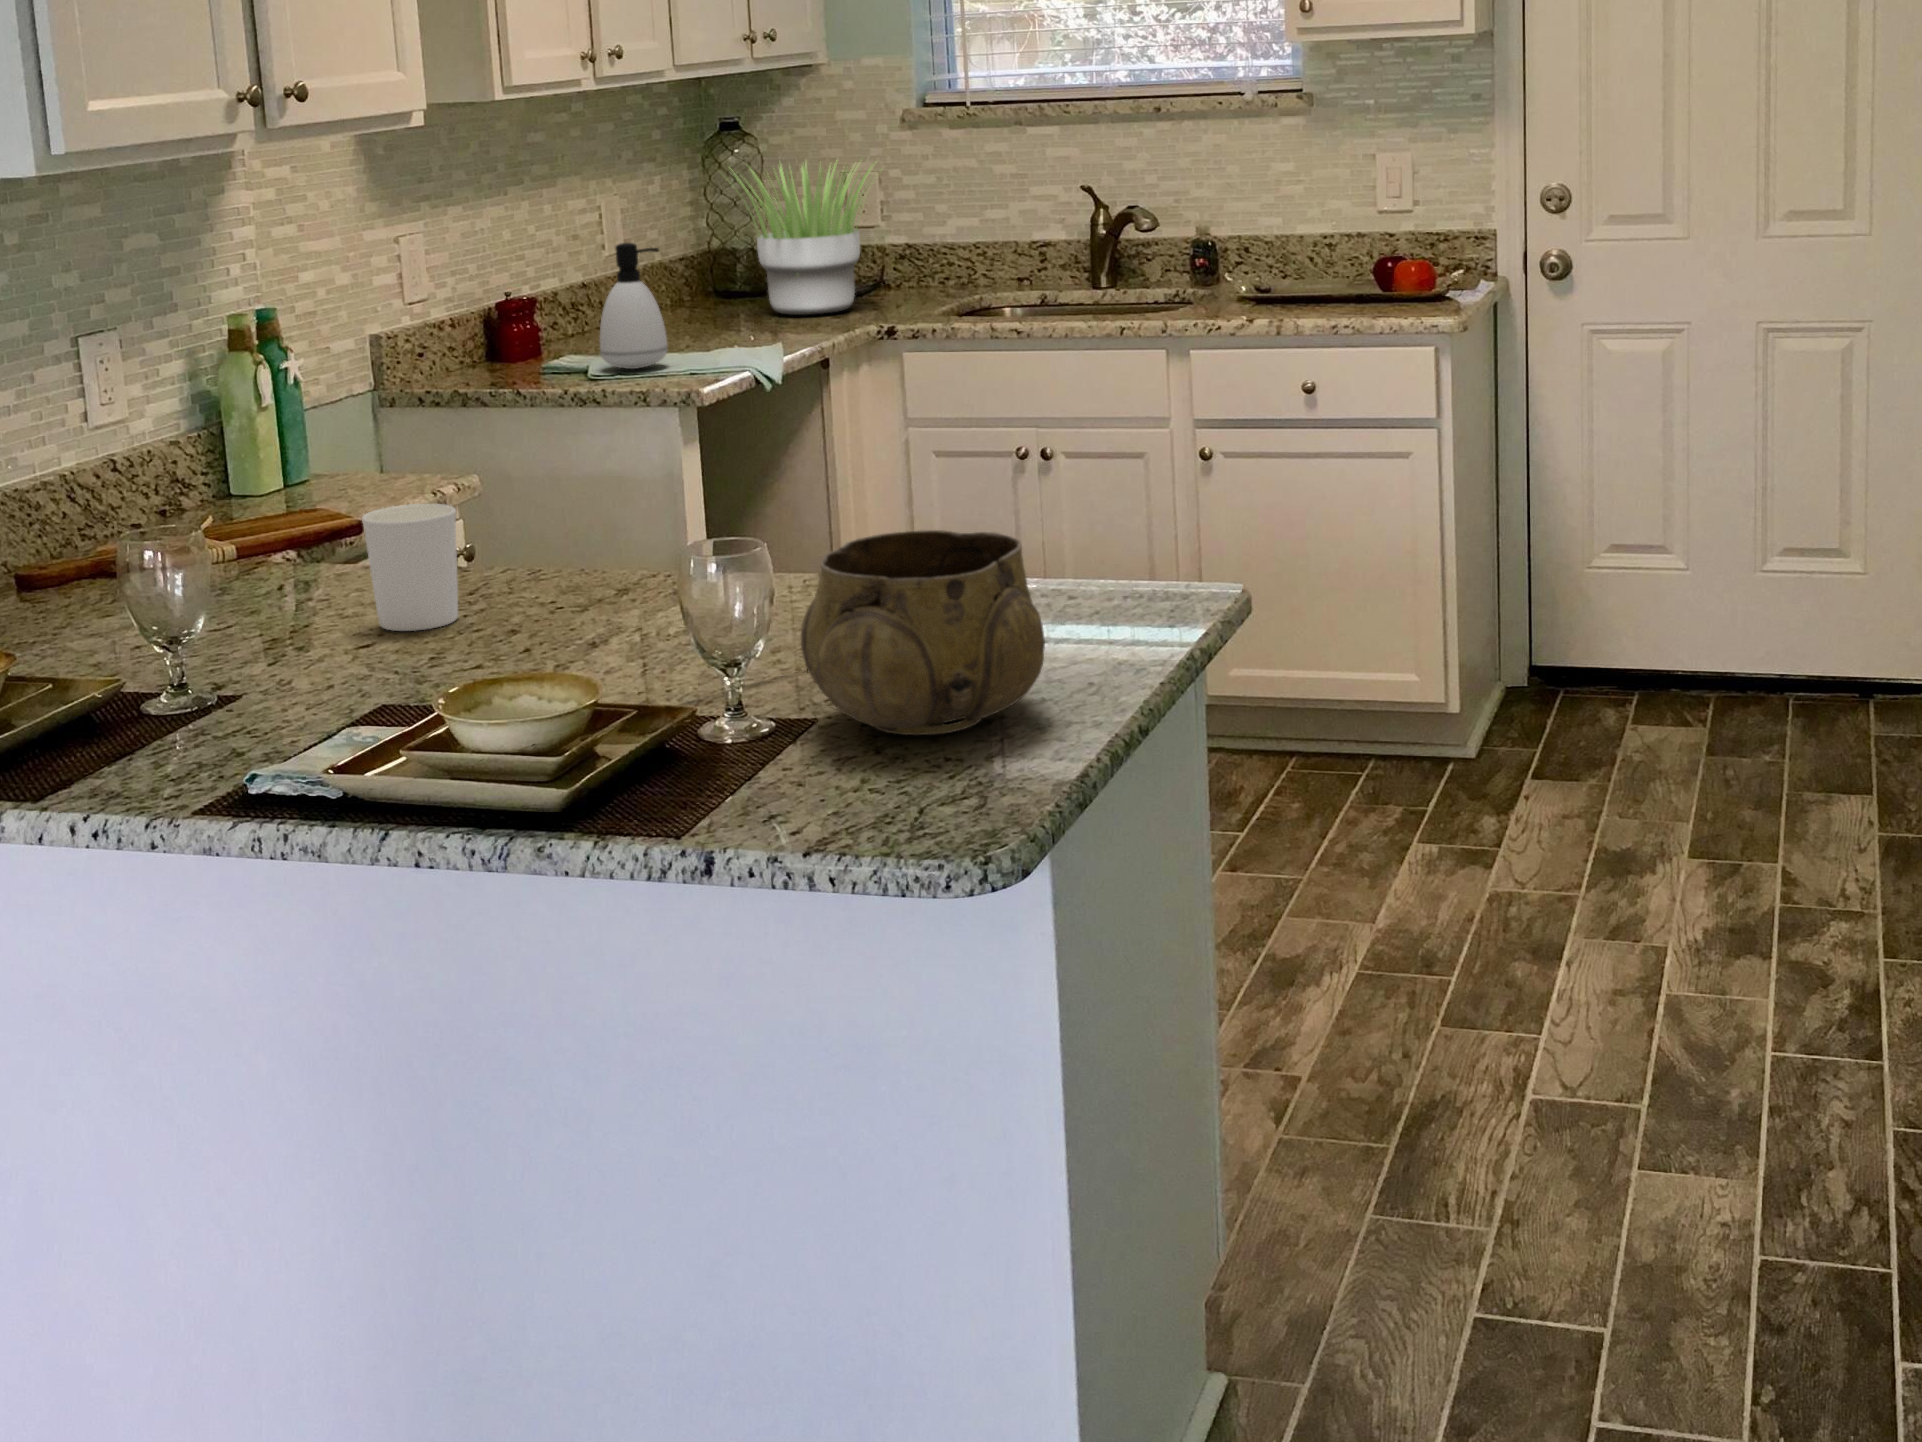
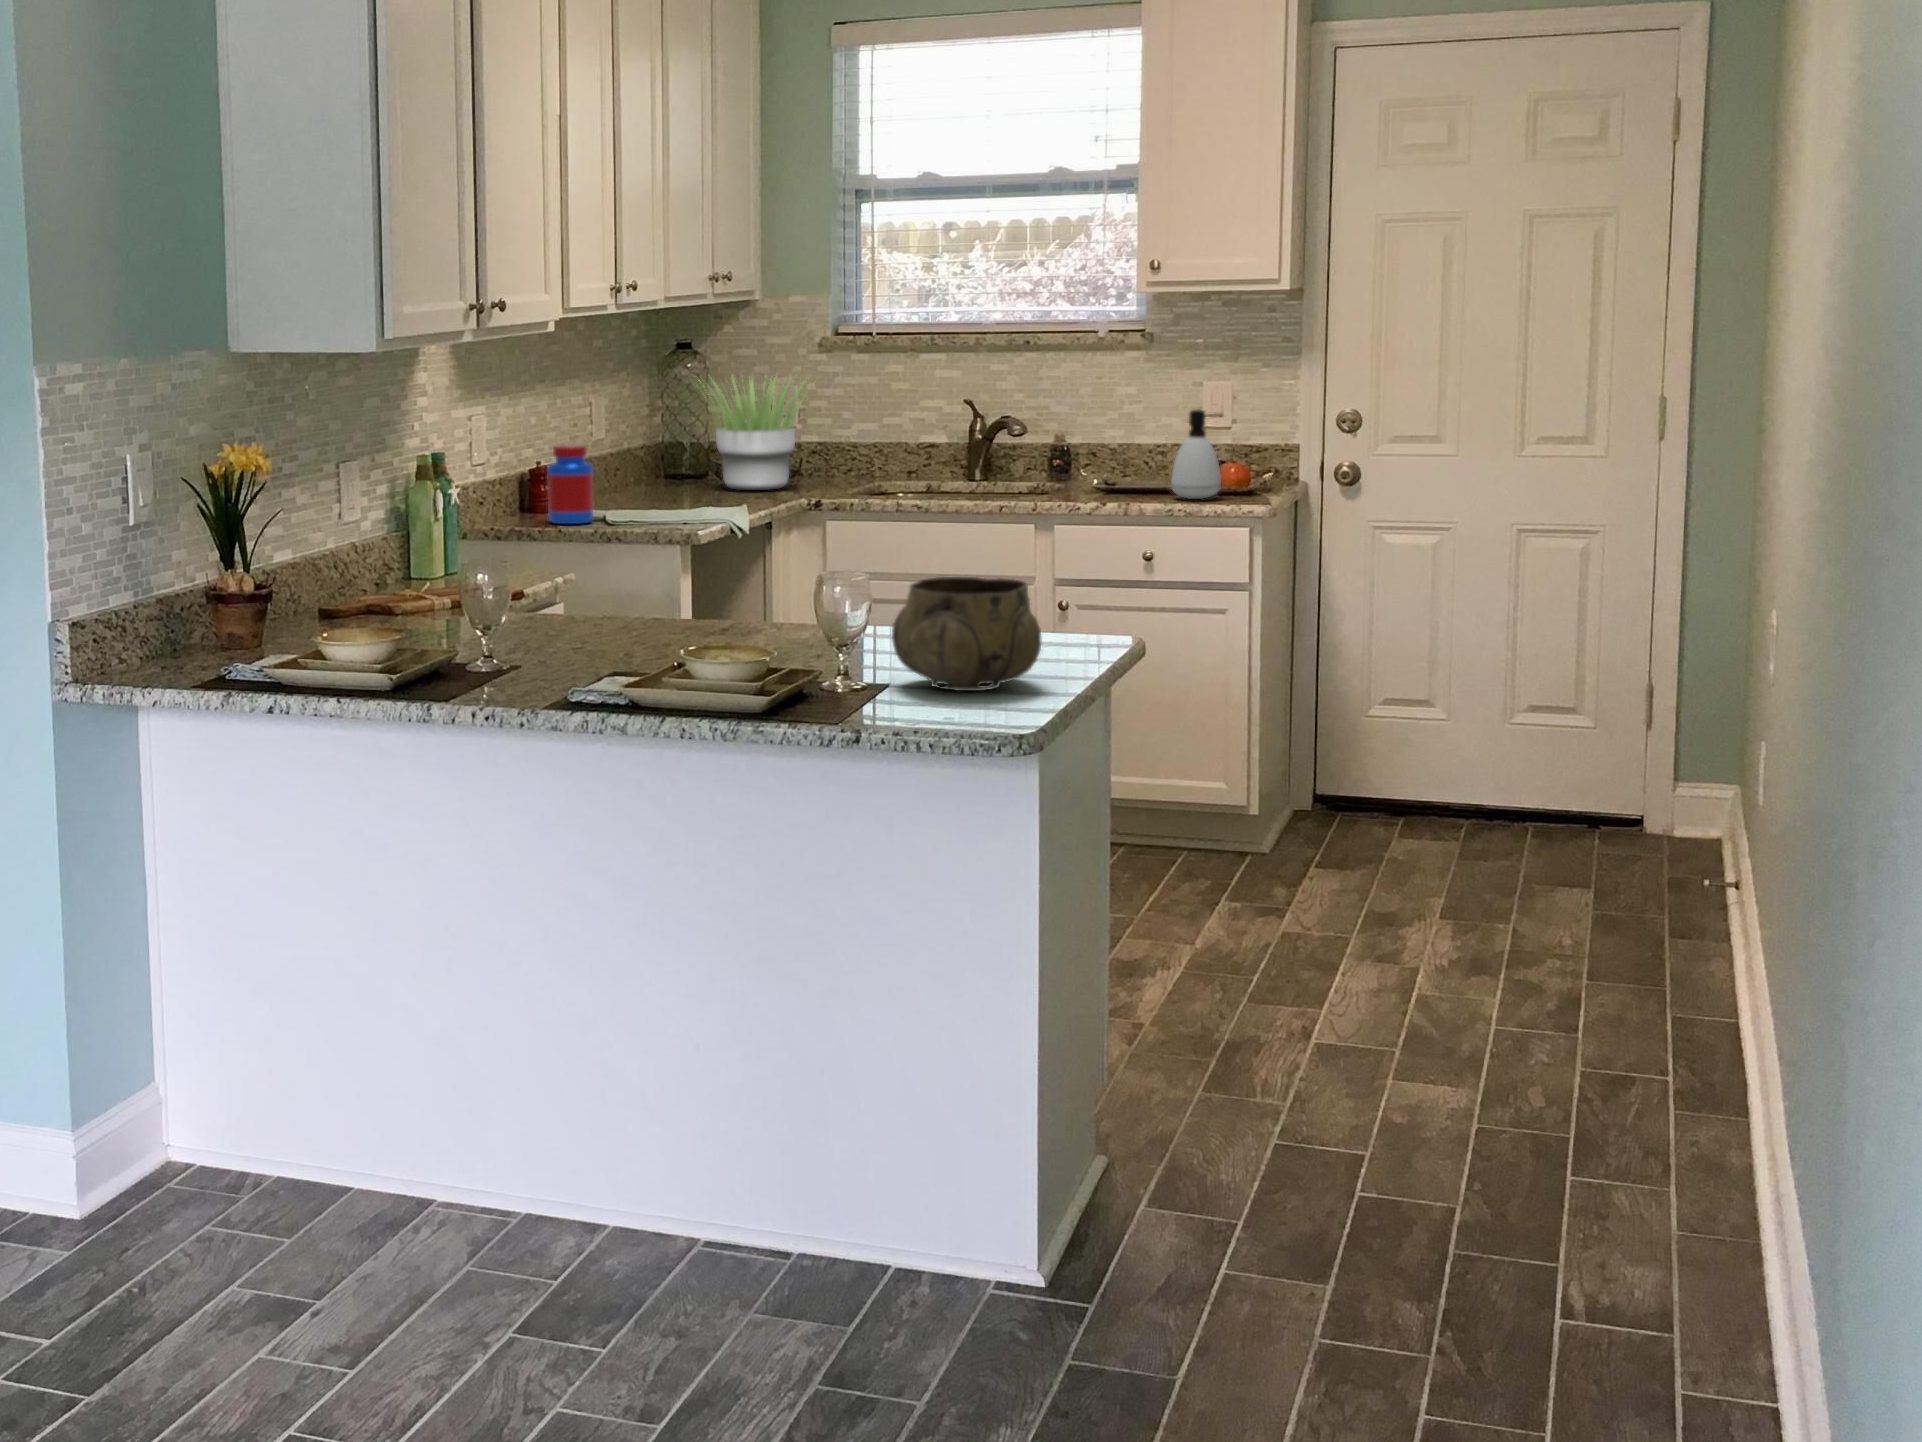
soap dispenser: present [600,243,668,369] -> present [1171,410,1222,499]
jar: none [493,273,561,383] -> present [548,445,593,524]
candle holder: present [362,504,458,631] -> none [575,567,633,645]

